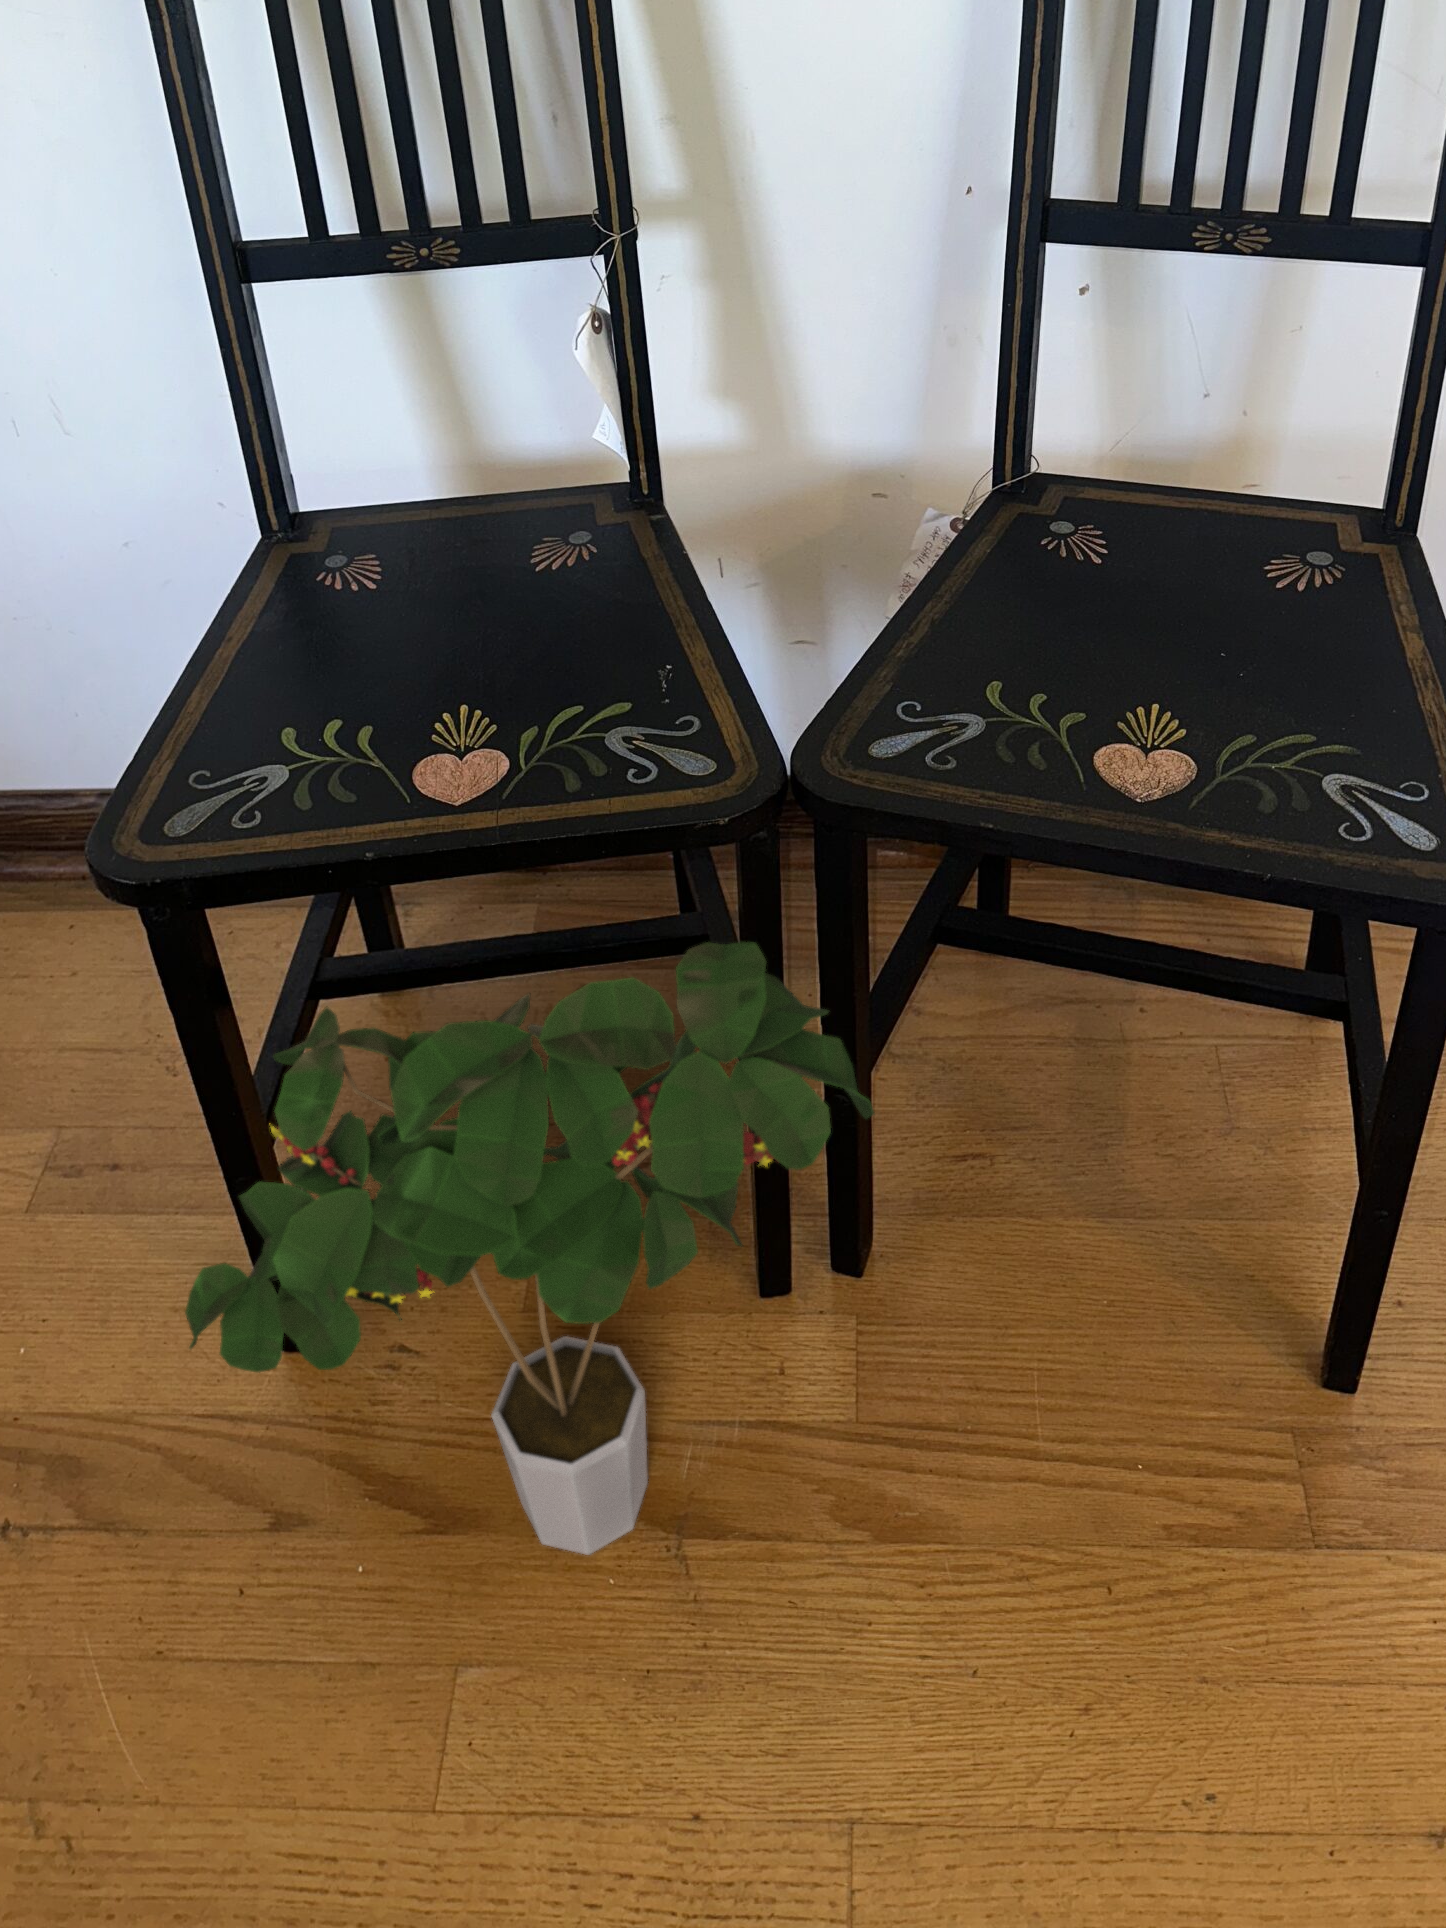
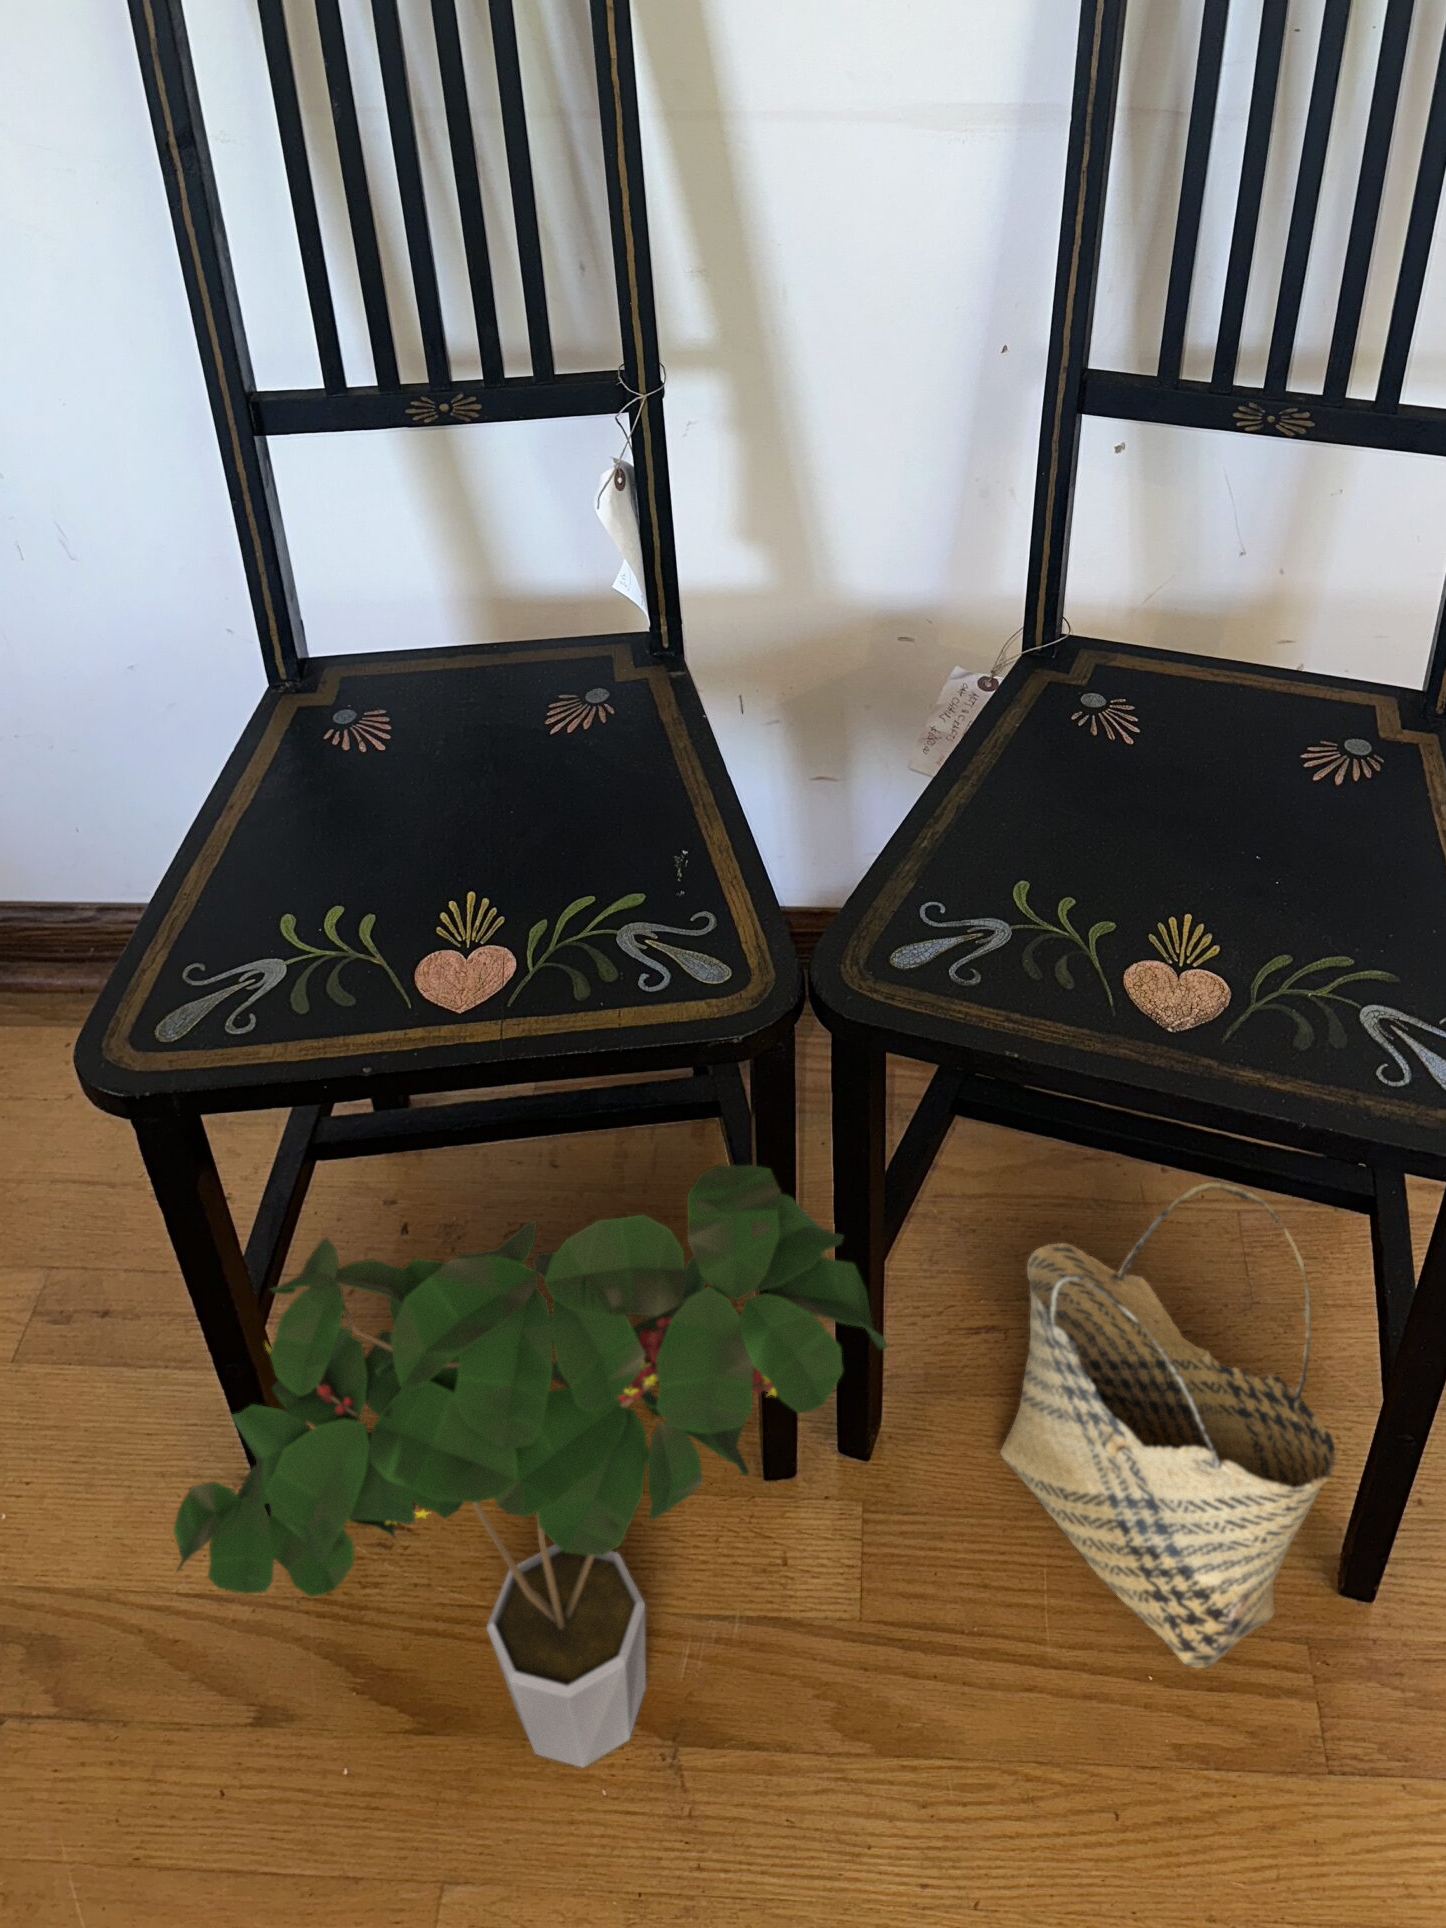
woven basket: none [989,969,1315,1451] -> present [1000,1180,1336,1668]

